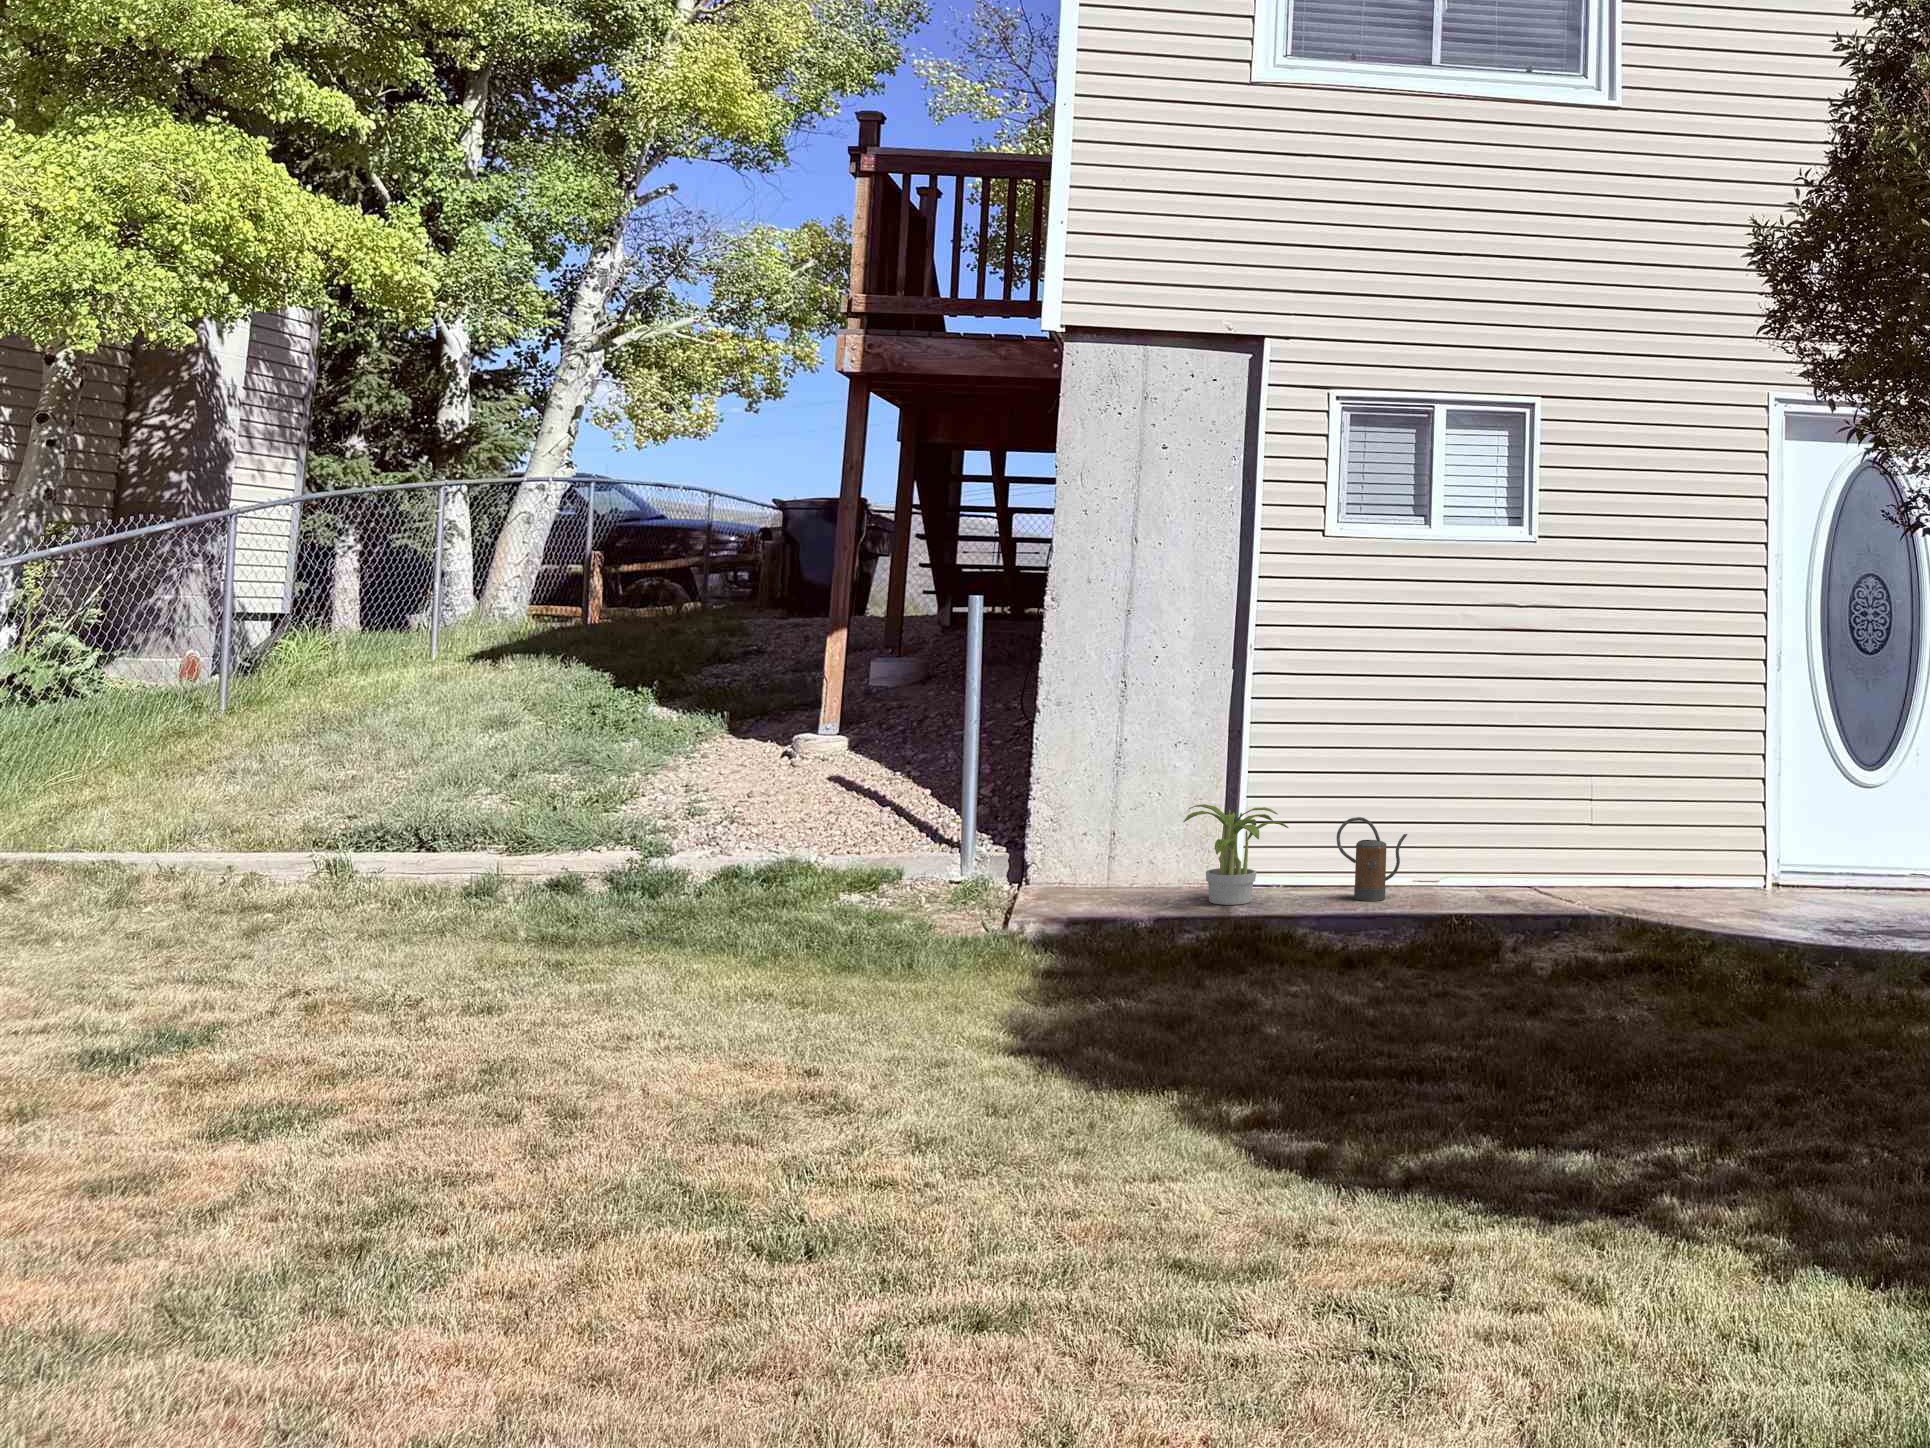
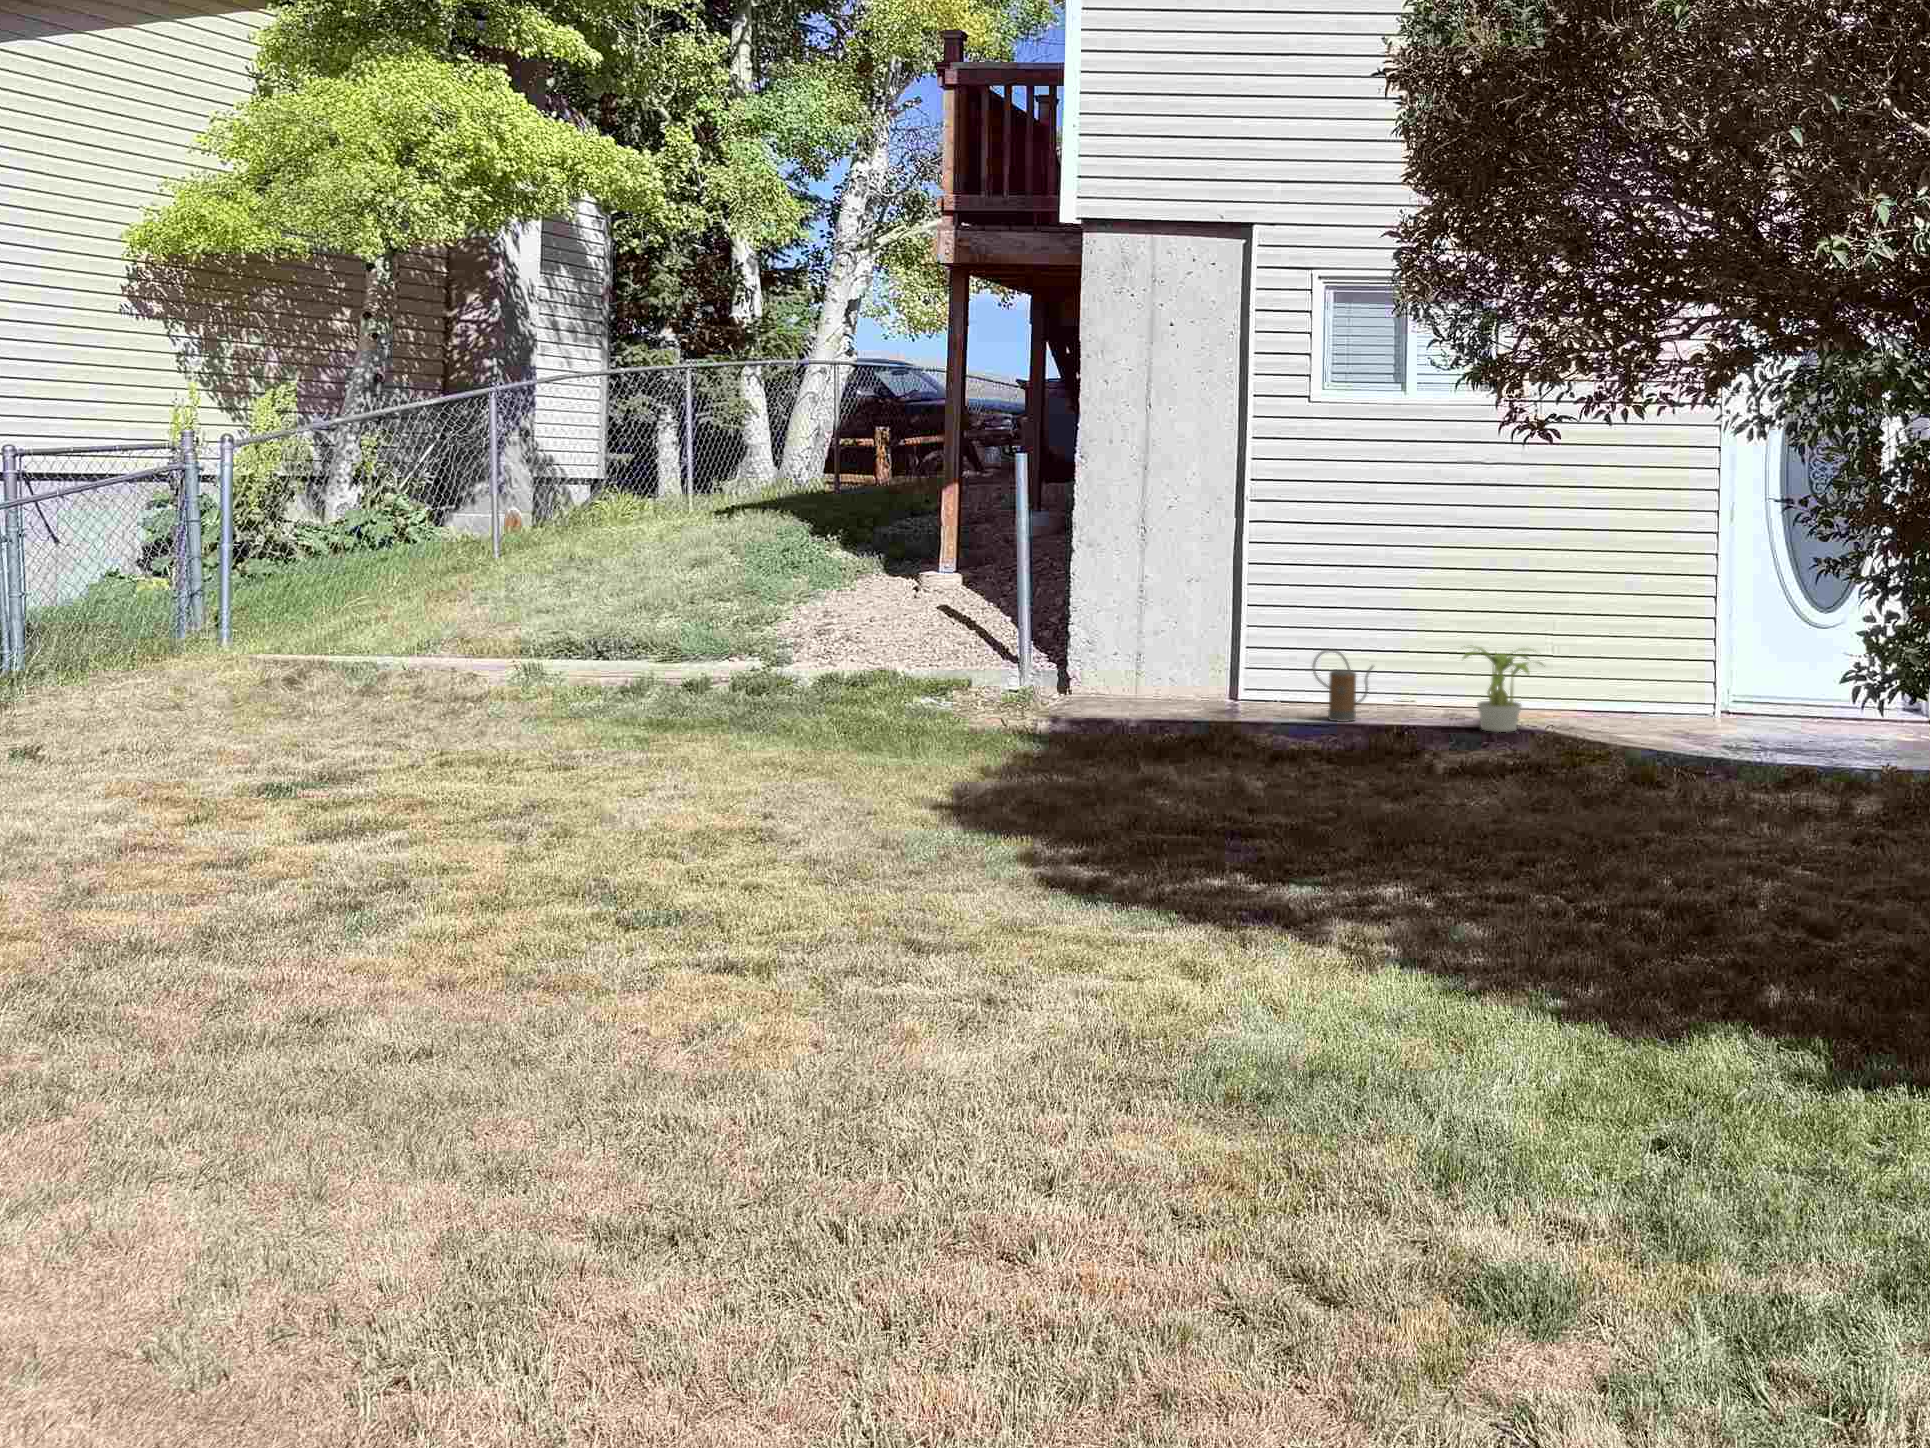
potted plant: present [1184,804,1288,905] -> present [1463,647,1542,732]

